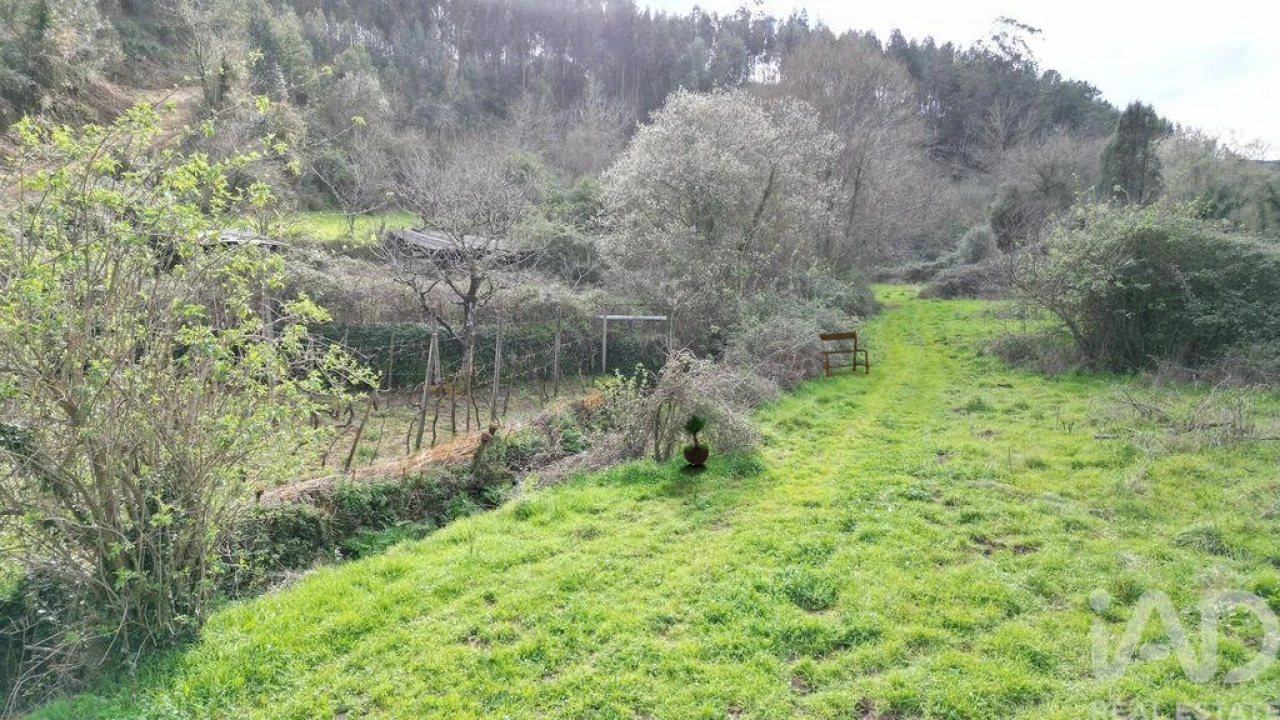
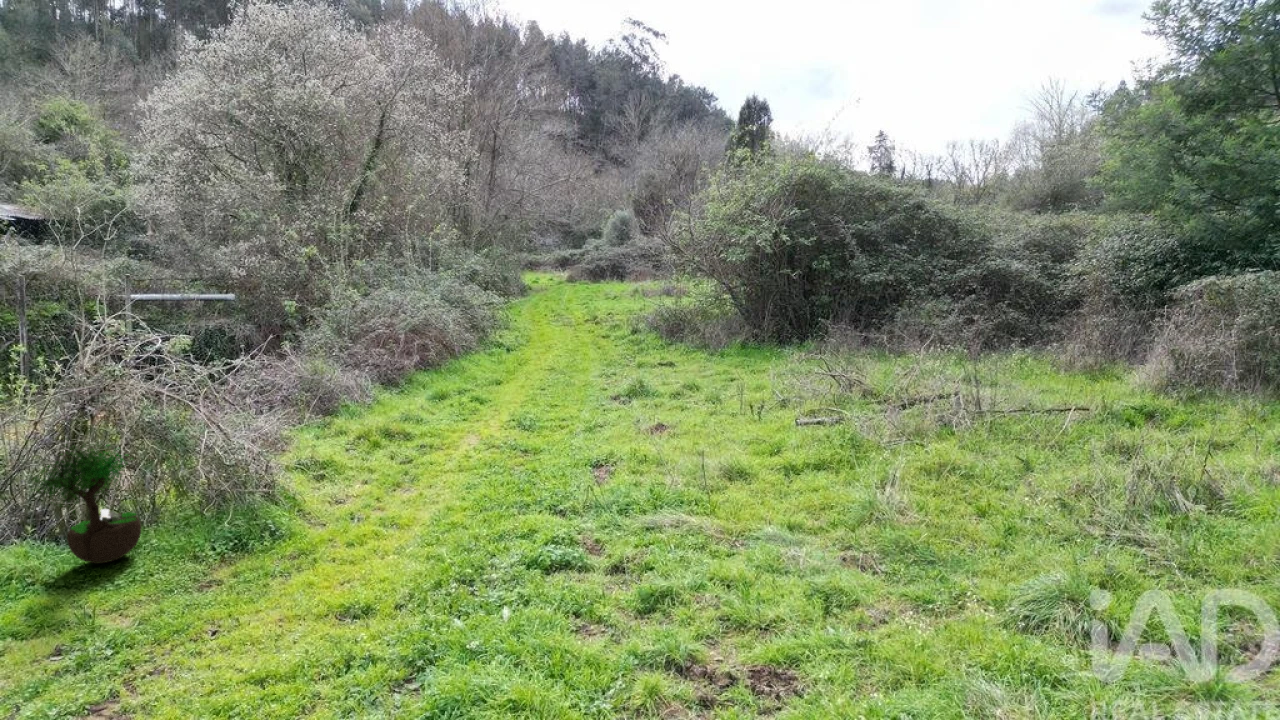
bench: present [819,331,869,376] -> none [440,304,508,365]

